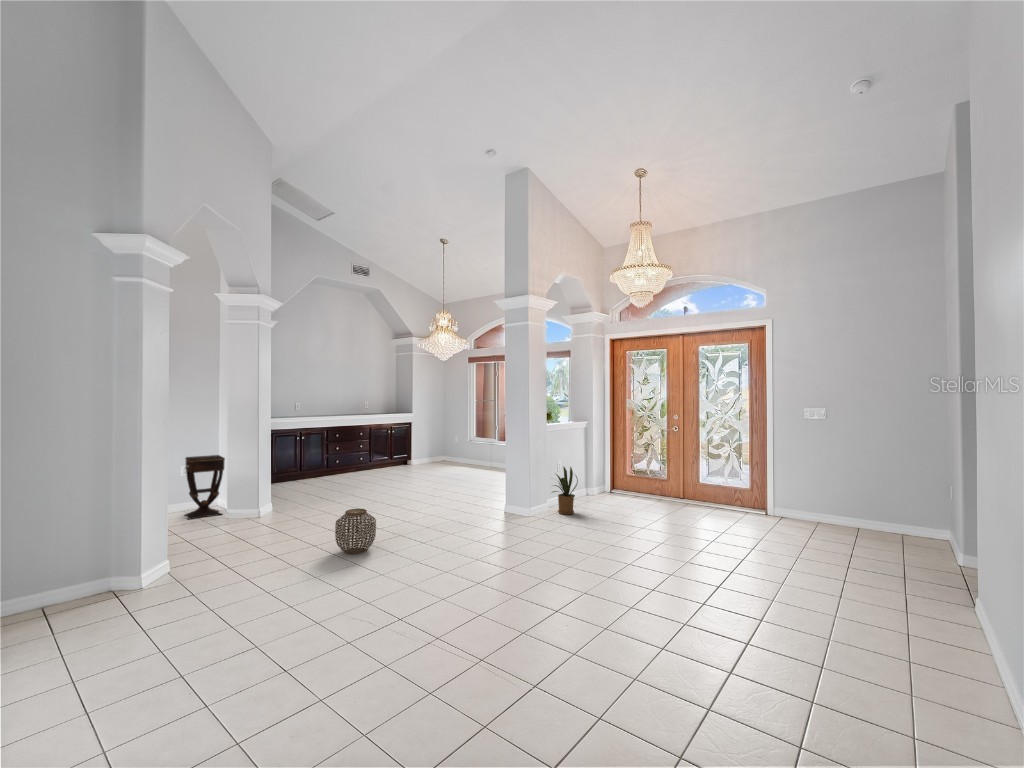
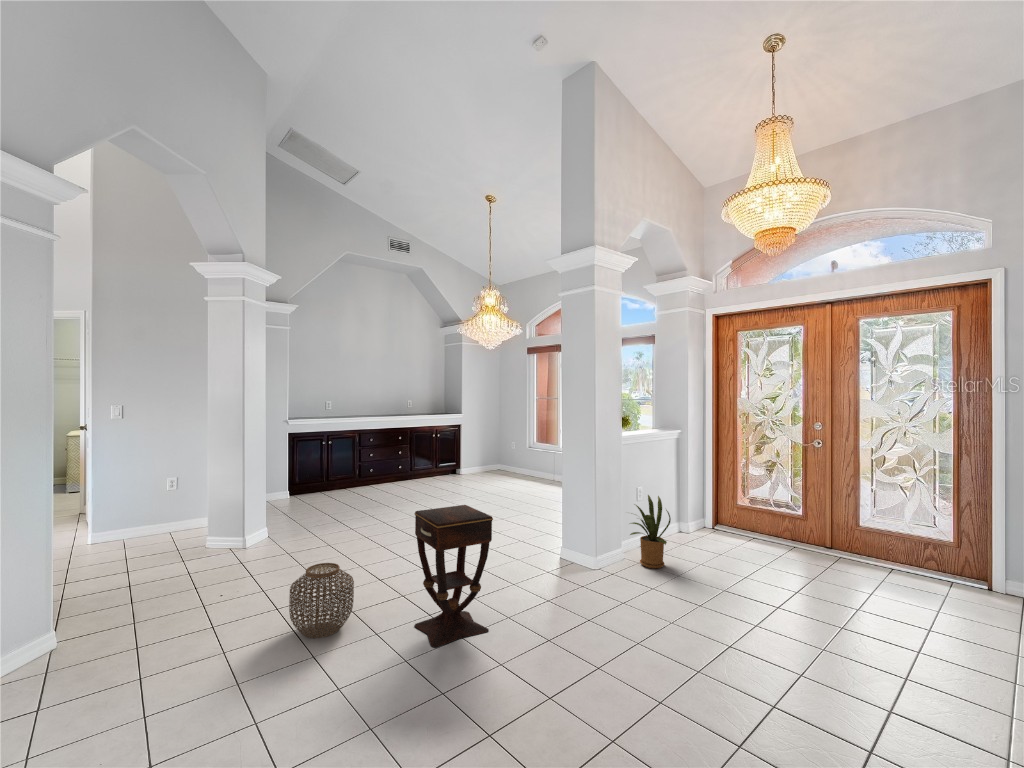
side table: present [185,455,225,519] -> present [415,505,493,647]

